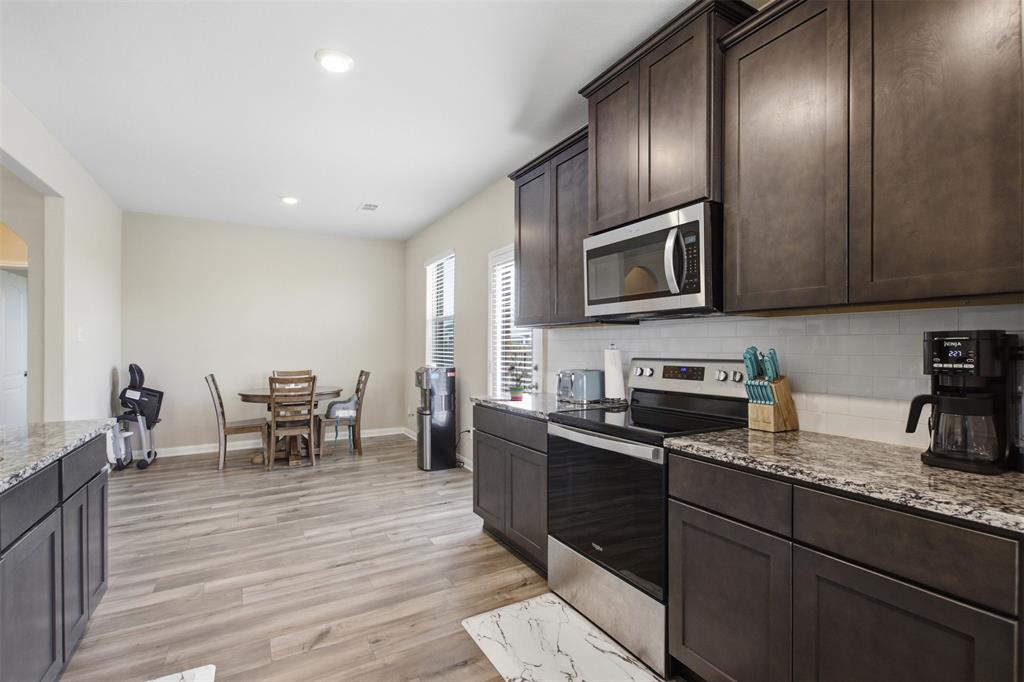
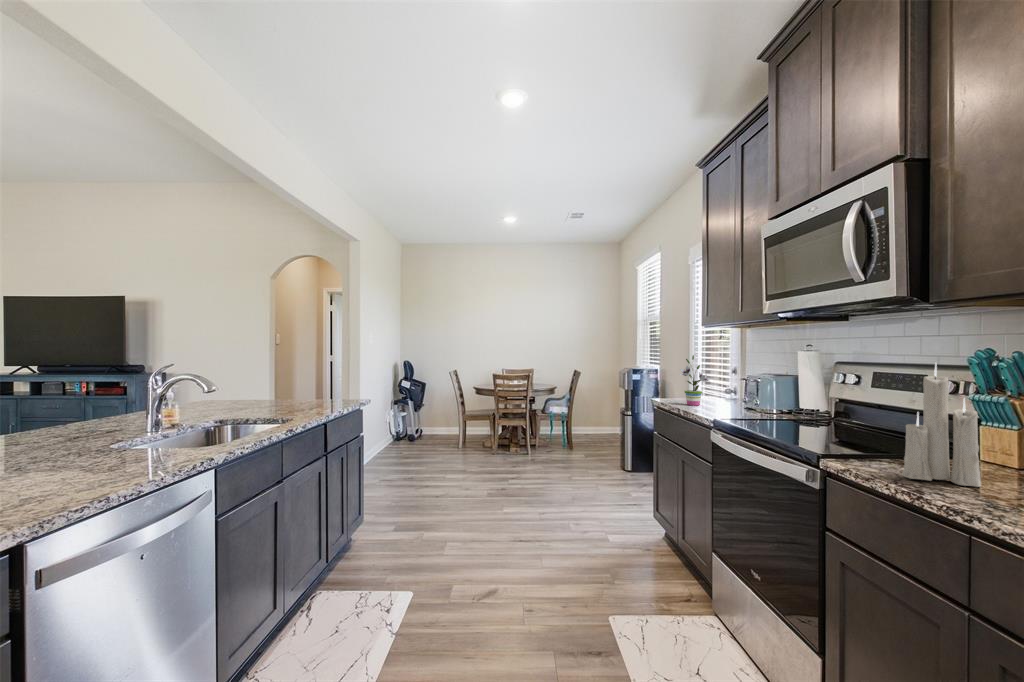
candle: none [727,354,774,449] -> present [902,364,981,487]

